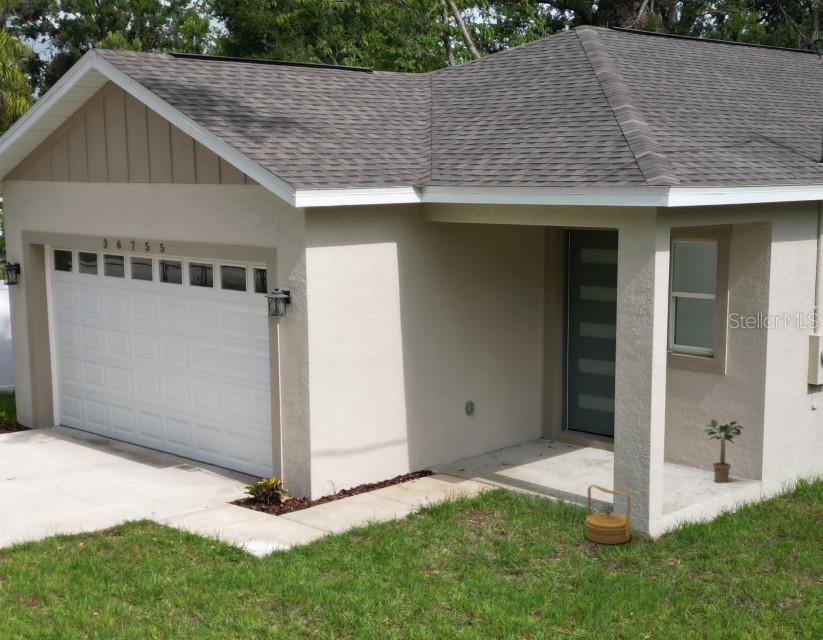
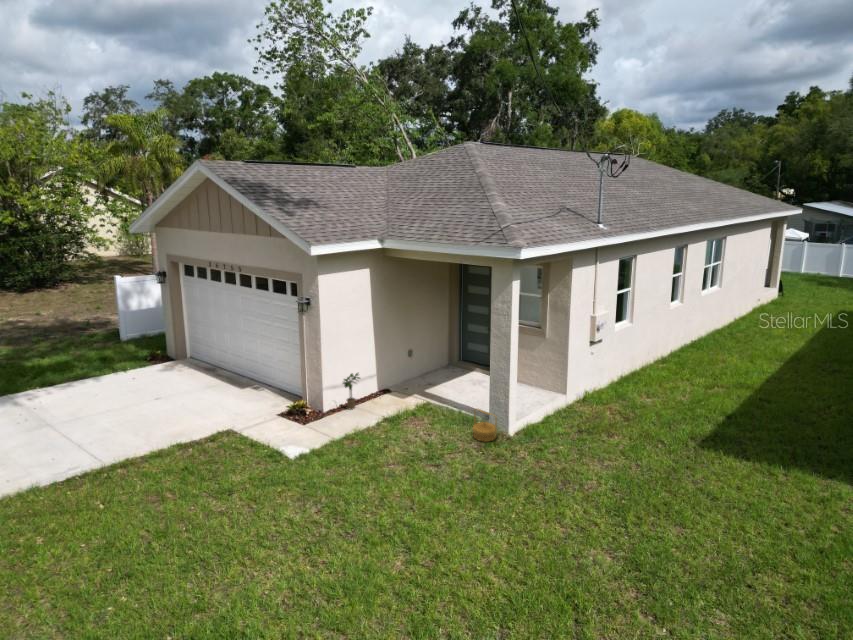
potted plant: present [705,420,743,483] -> present [343,373,360,409]

